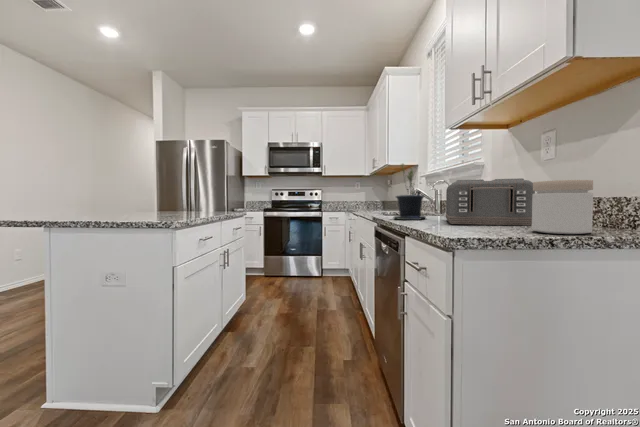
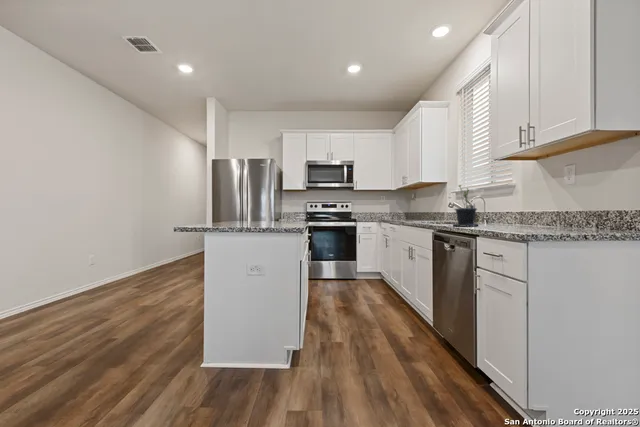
toaster: present [446,178,535,225] -> none [495,198,566,229]
jar: present [532,180,593,234] -> none [568,200,606,232]

